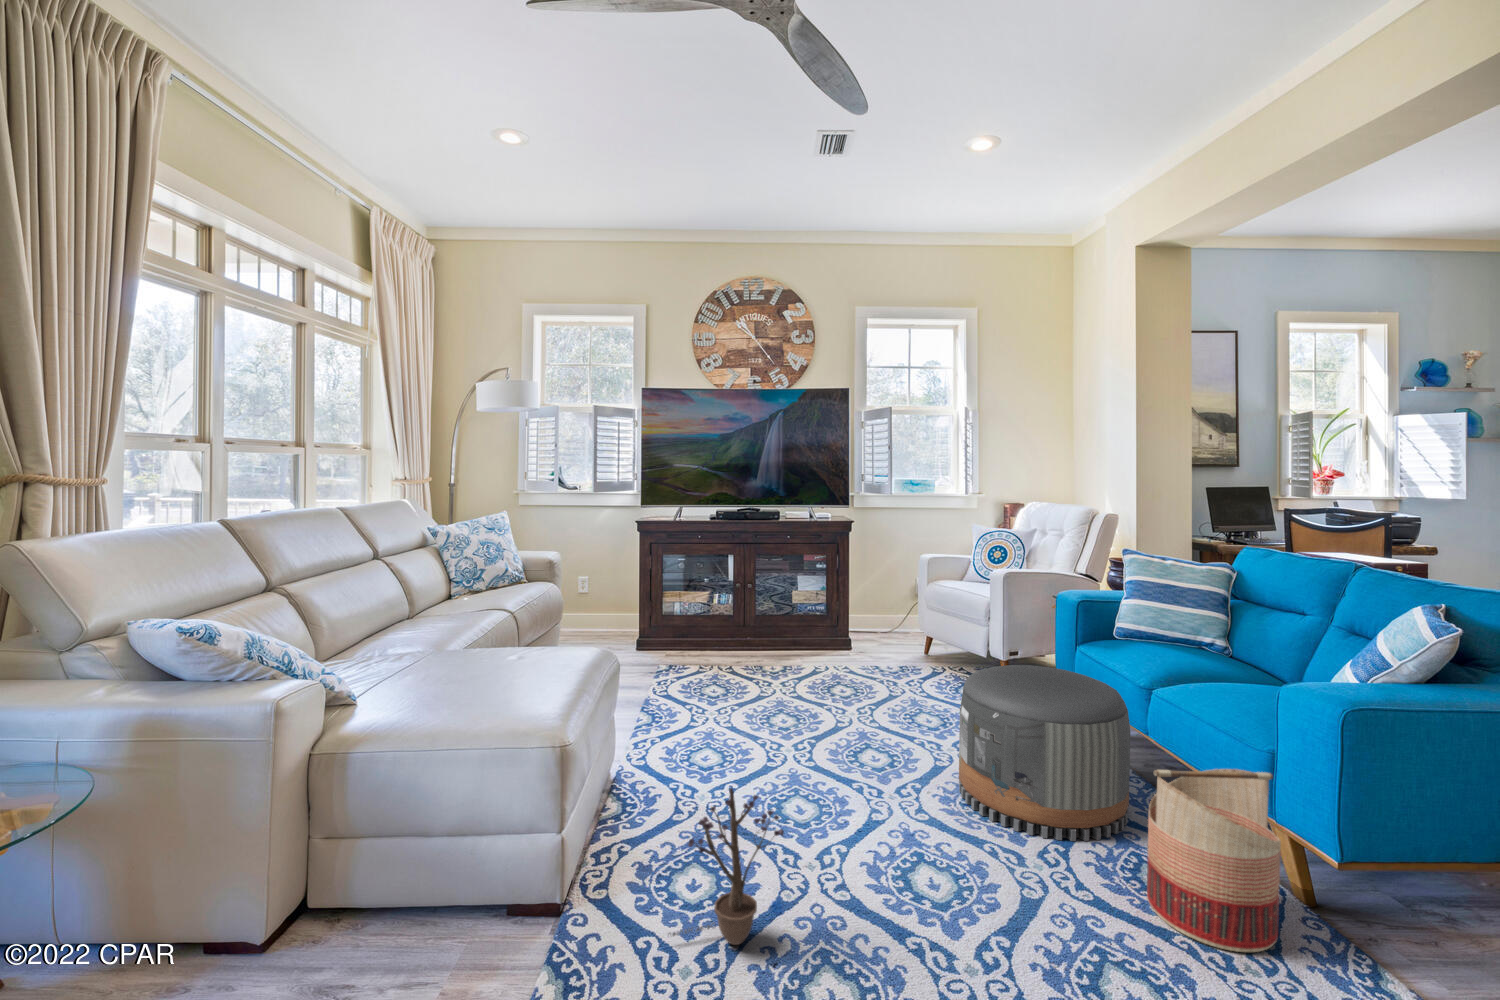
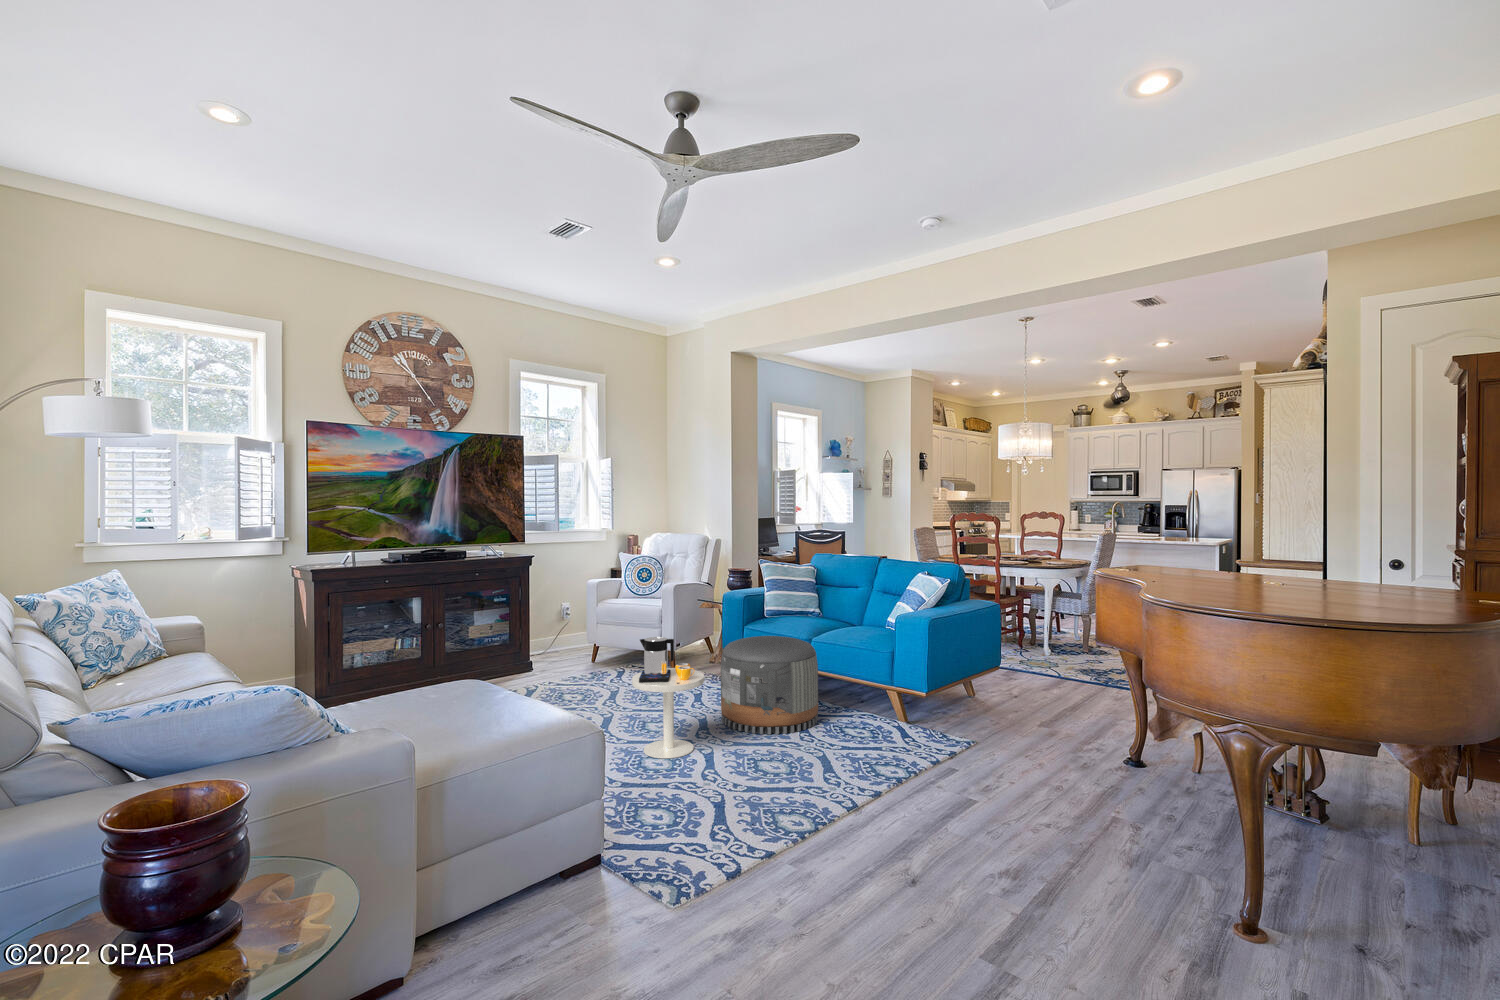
side table: none [795,638,894,810] -> present [632,637,704,758]
basket: present [1147,769,1281,952] -> none [853,658,908,745]
decorative plant: present [668,788,784,945] -> none [687,724,741,839]

